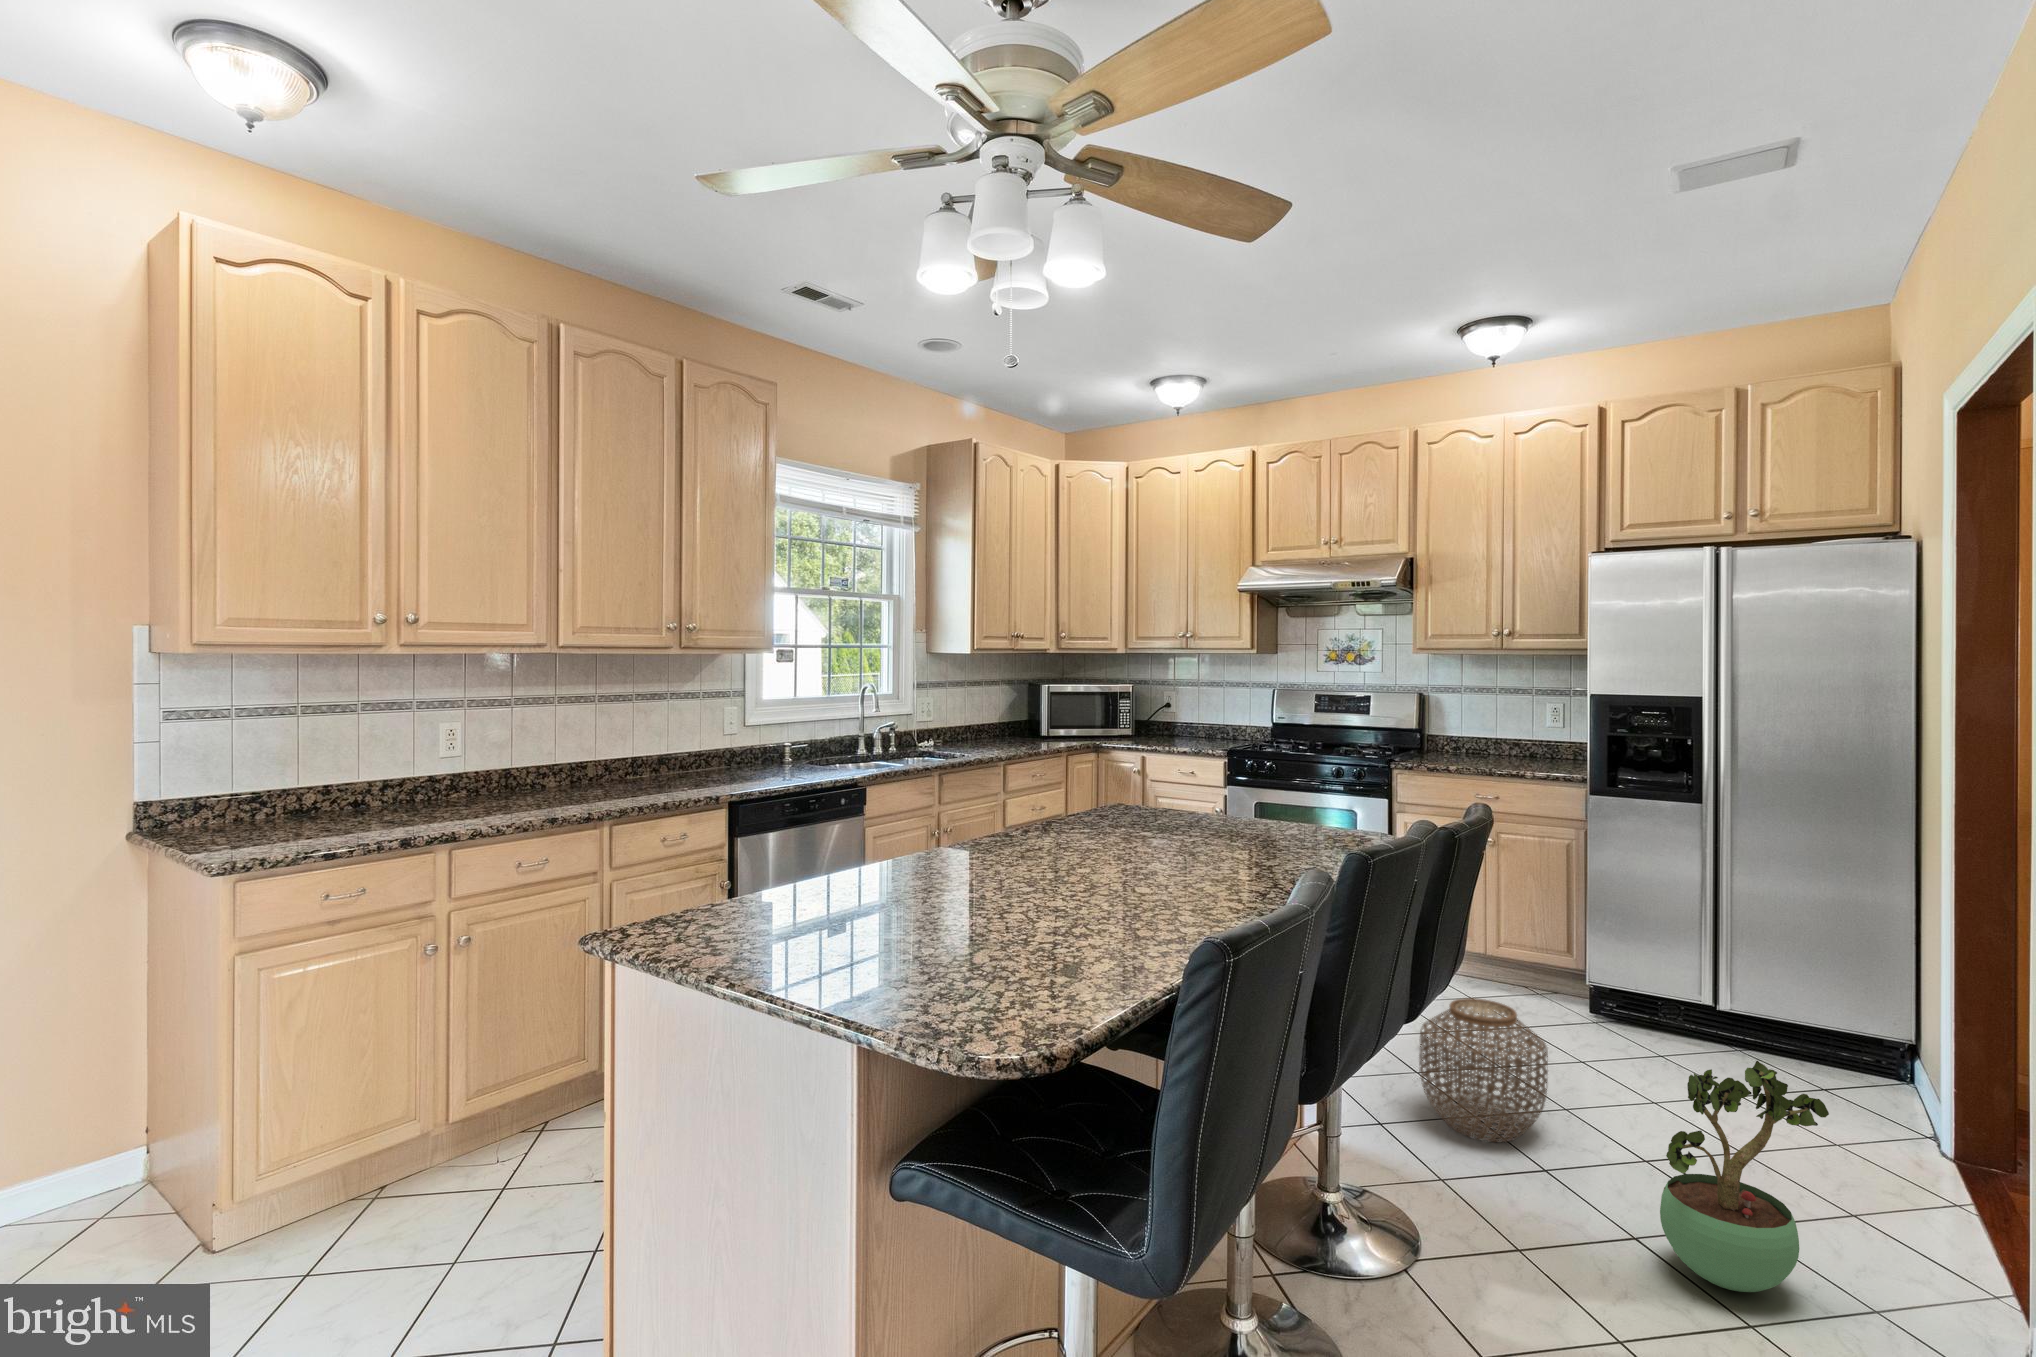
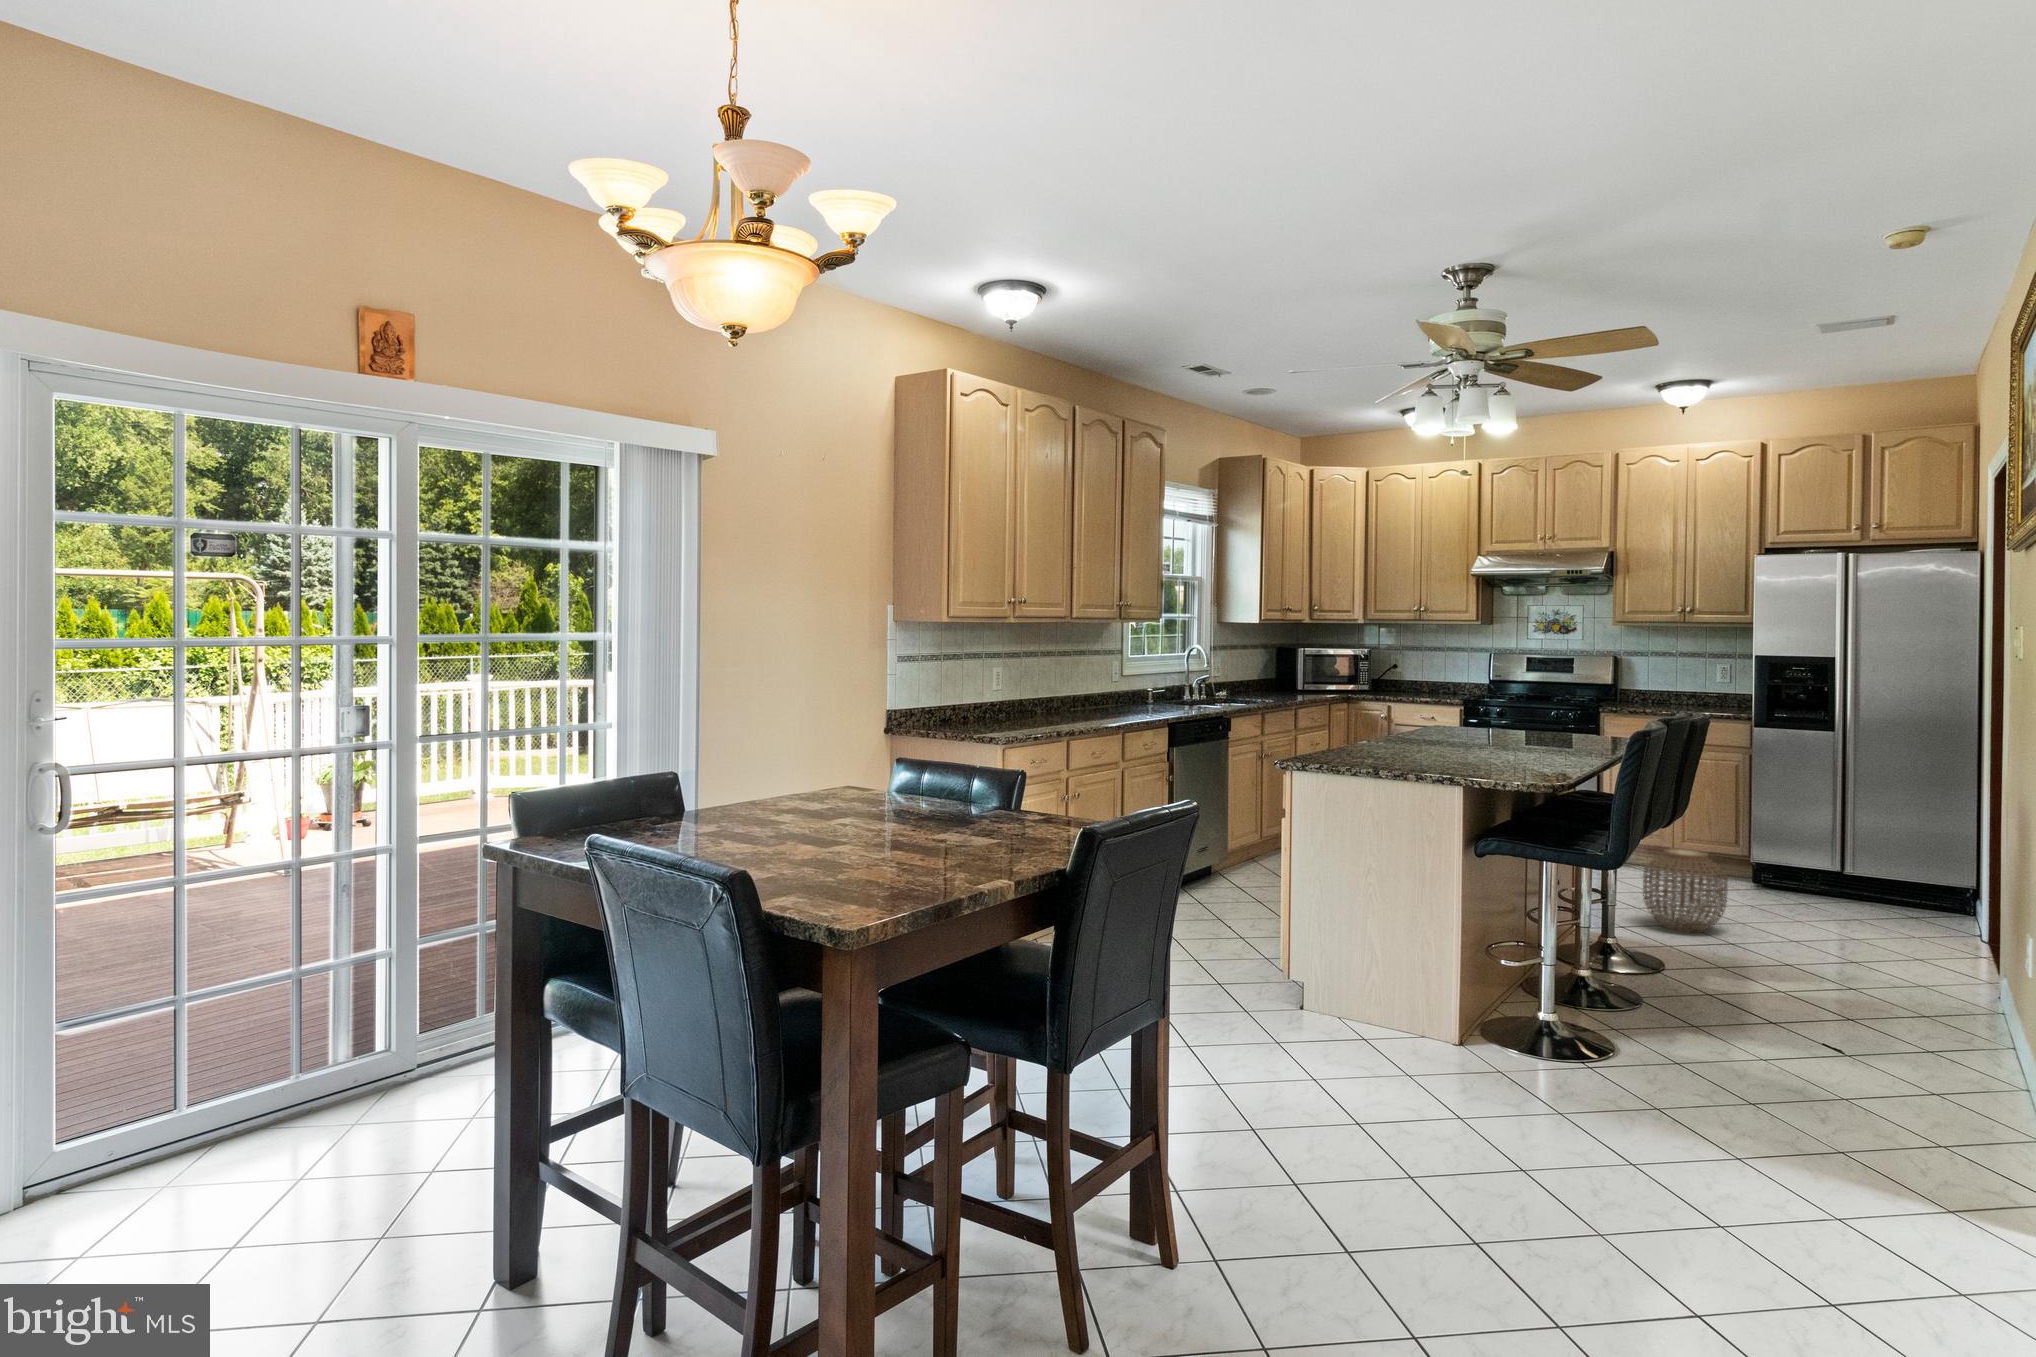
potted plant: present [1660,1061,1829,1292] -> none [1797,849,1890,974]

